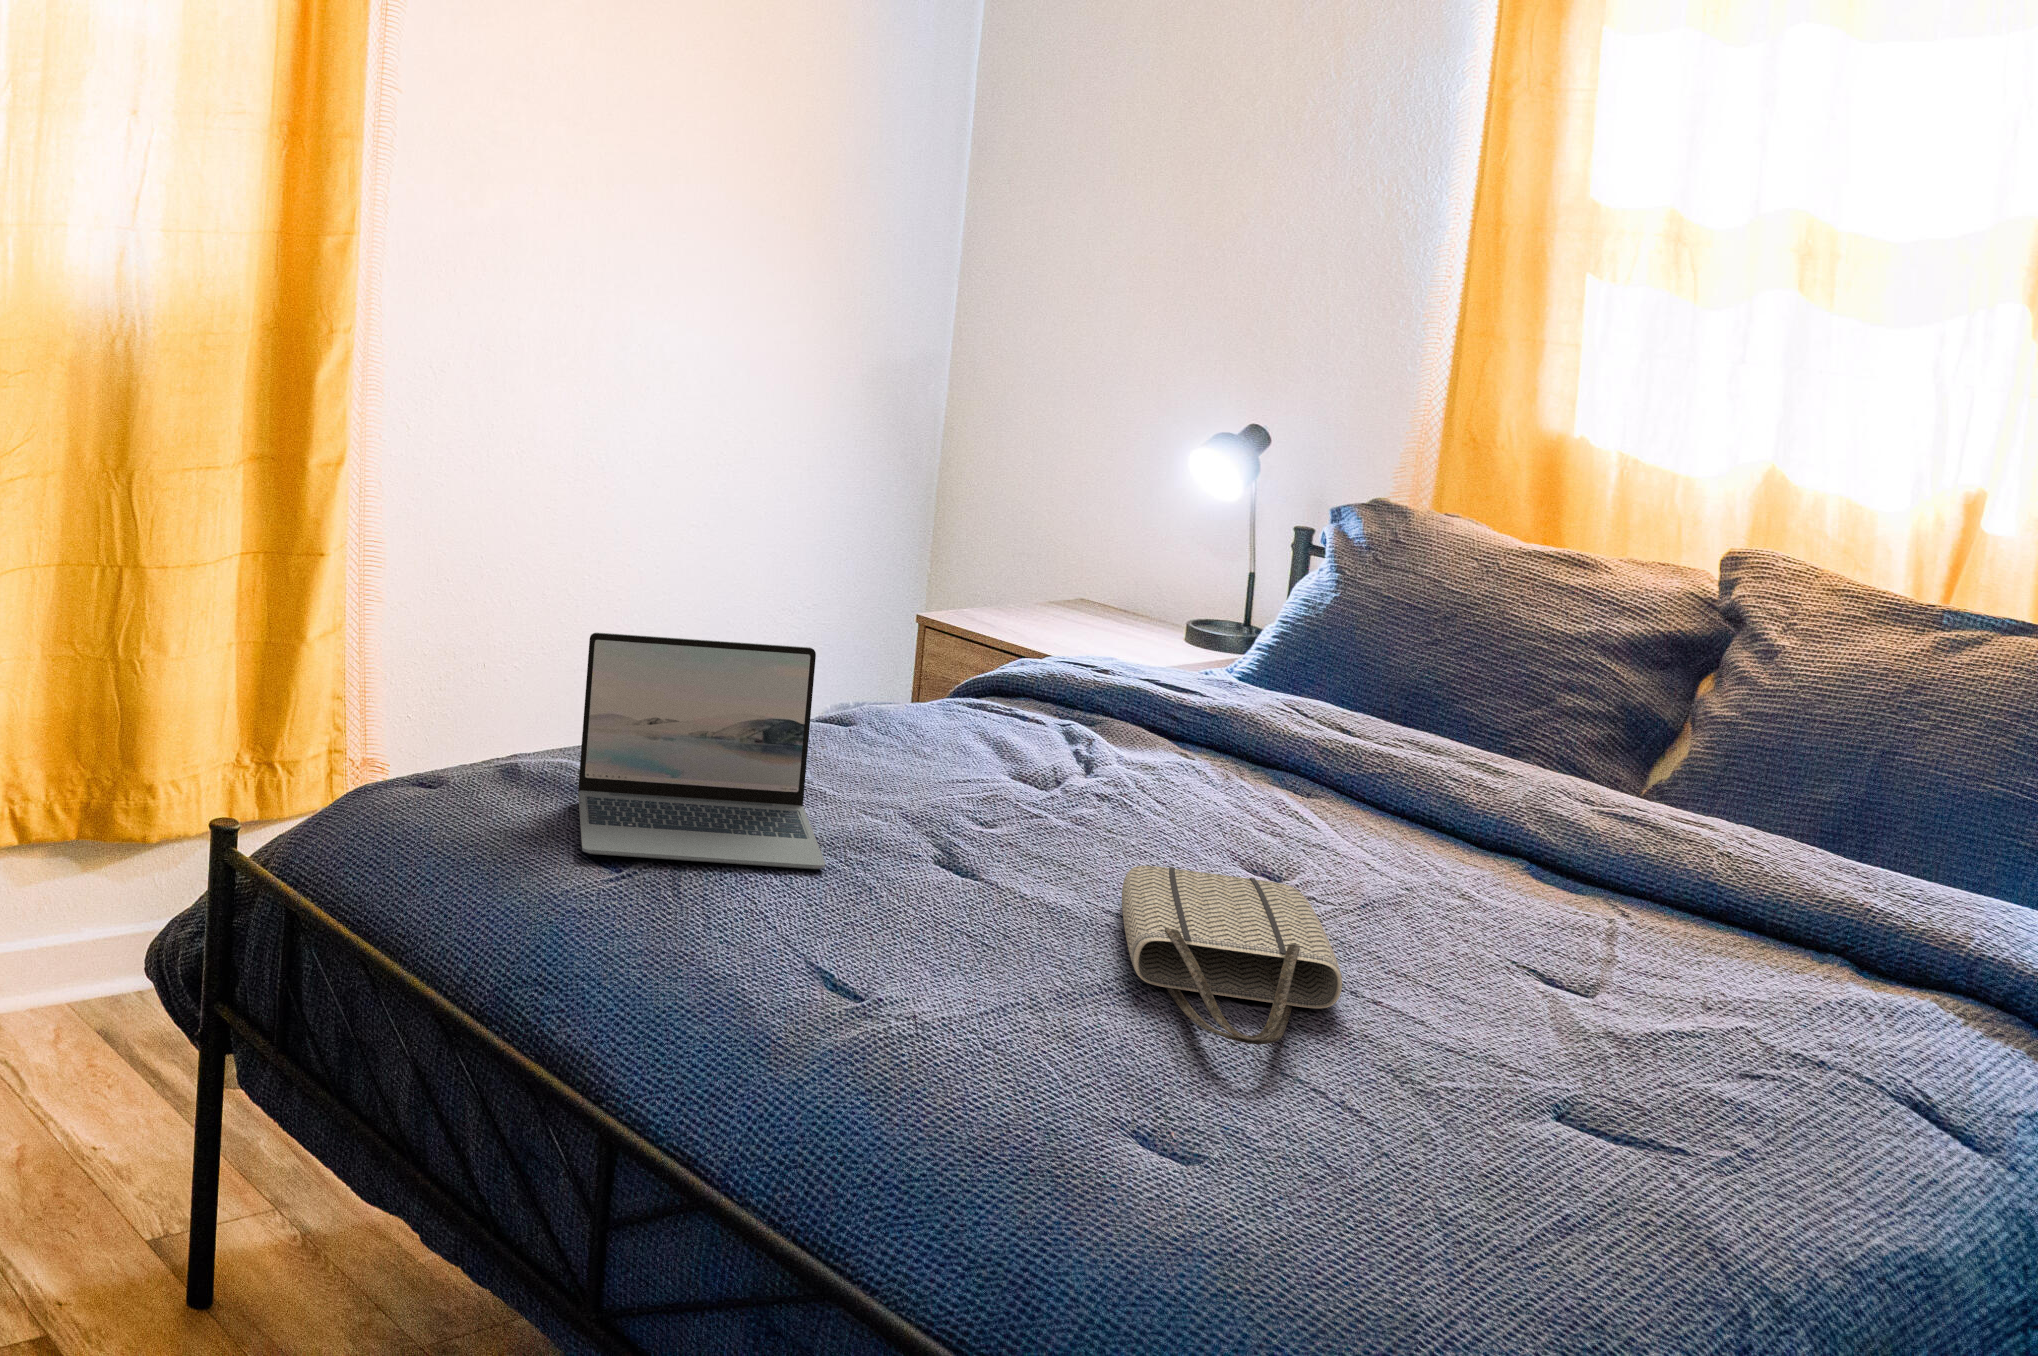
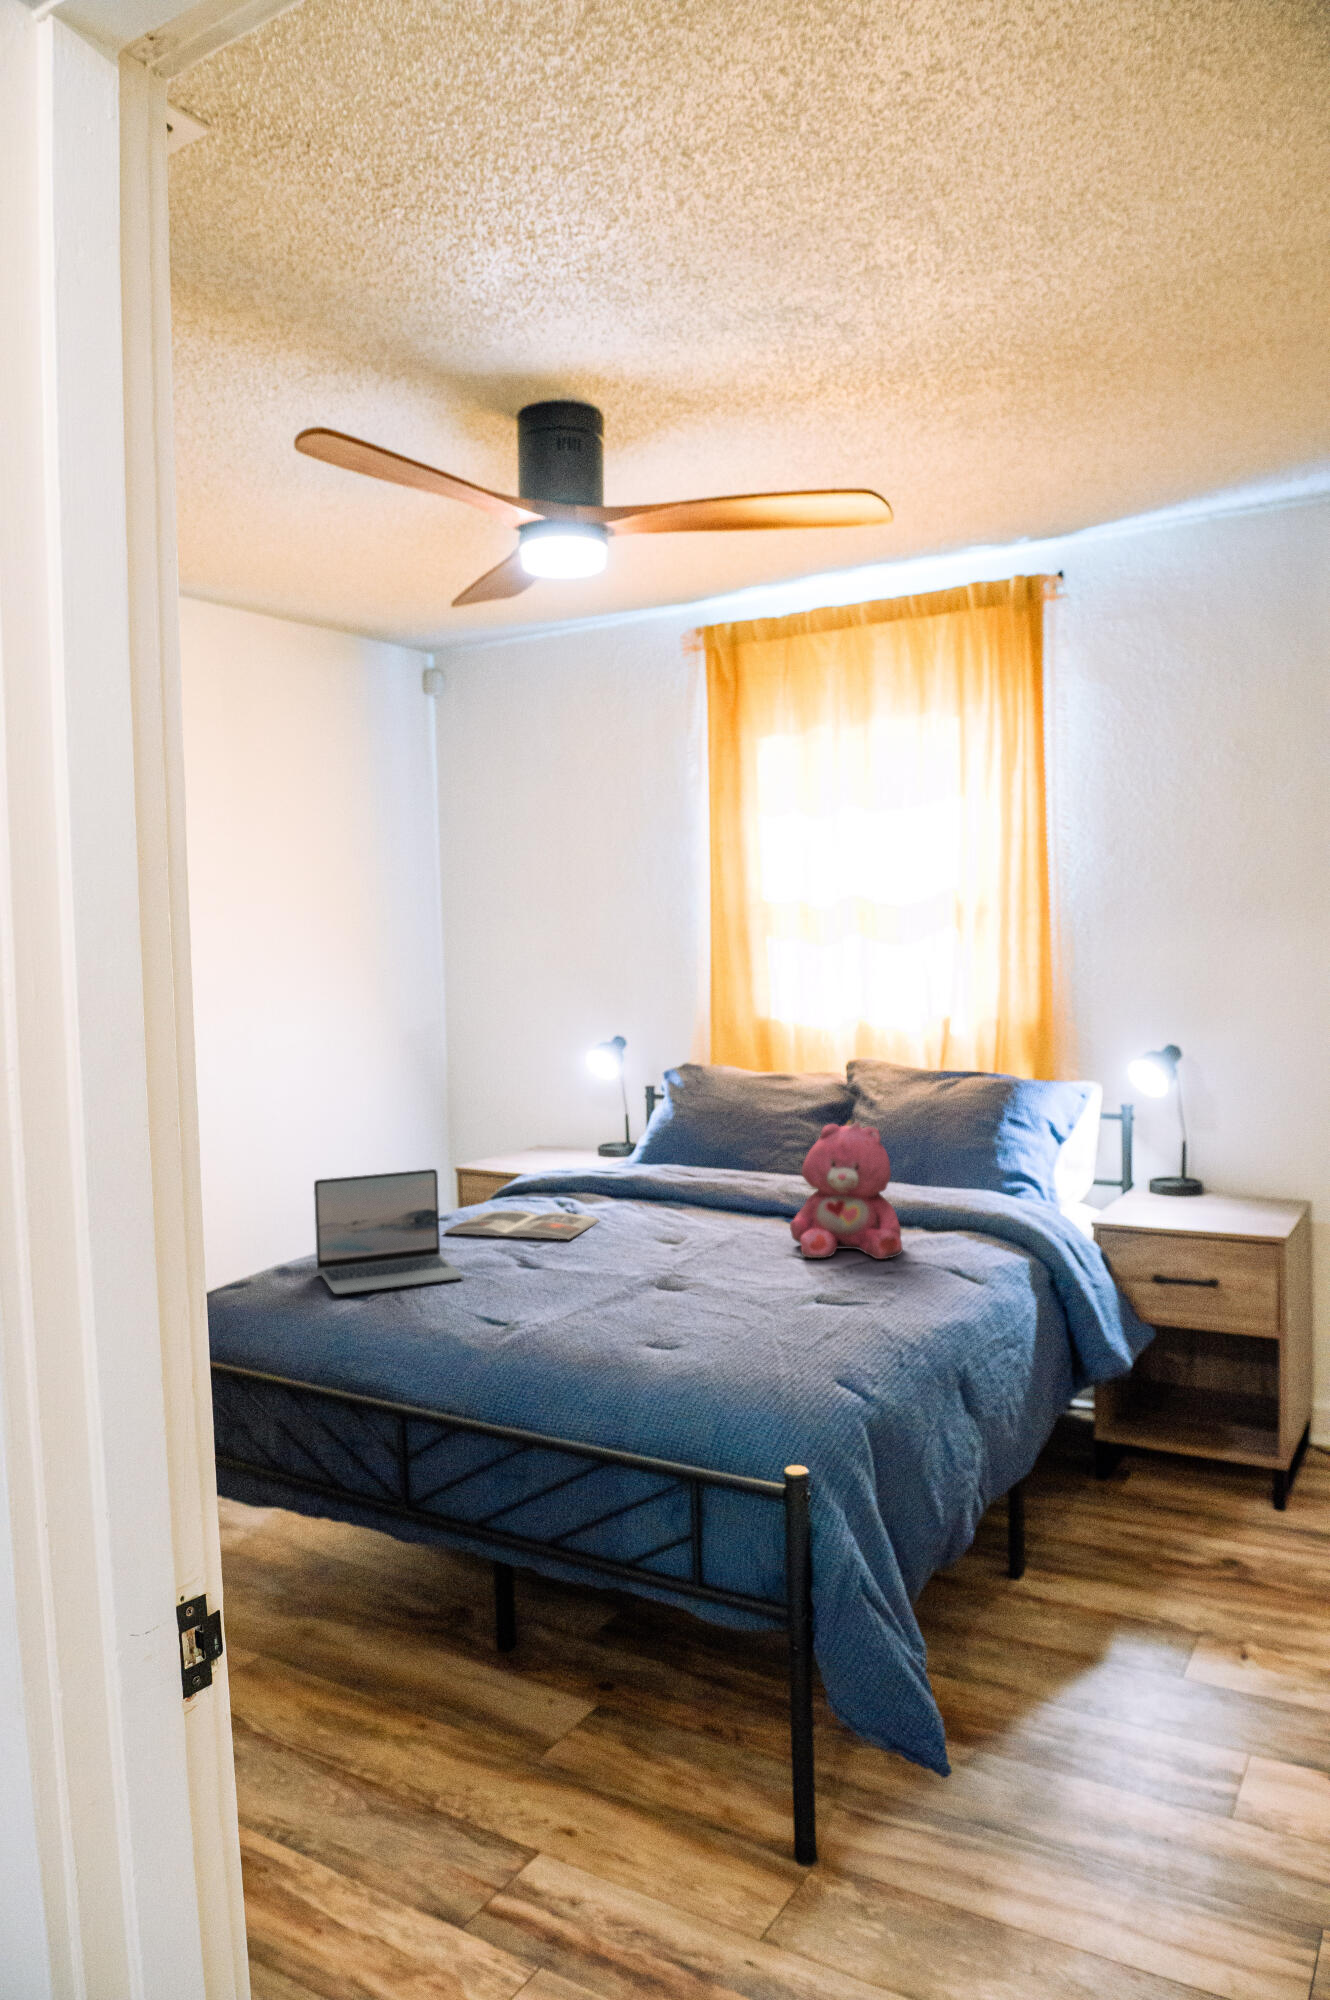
teddy bear: none [1526,706,1795,1031] -> present [790,1122,903,1259]
magazine: none [827,731,1133,824] -> present [444,1211,599,1239]
tote bag: present [1122,866,1342,1044] -> none [612,1240,721,1301]

